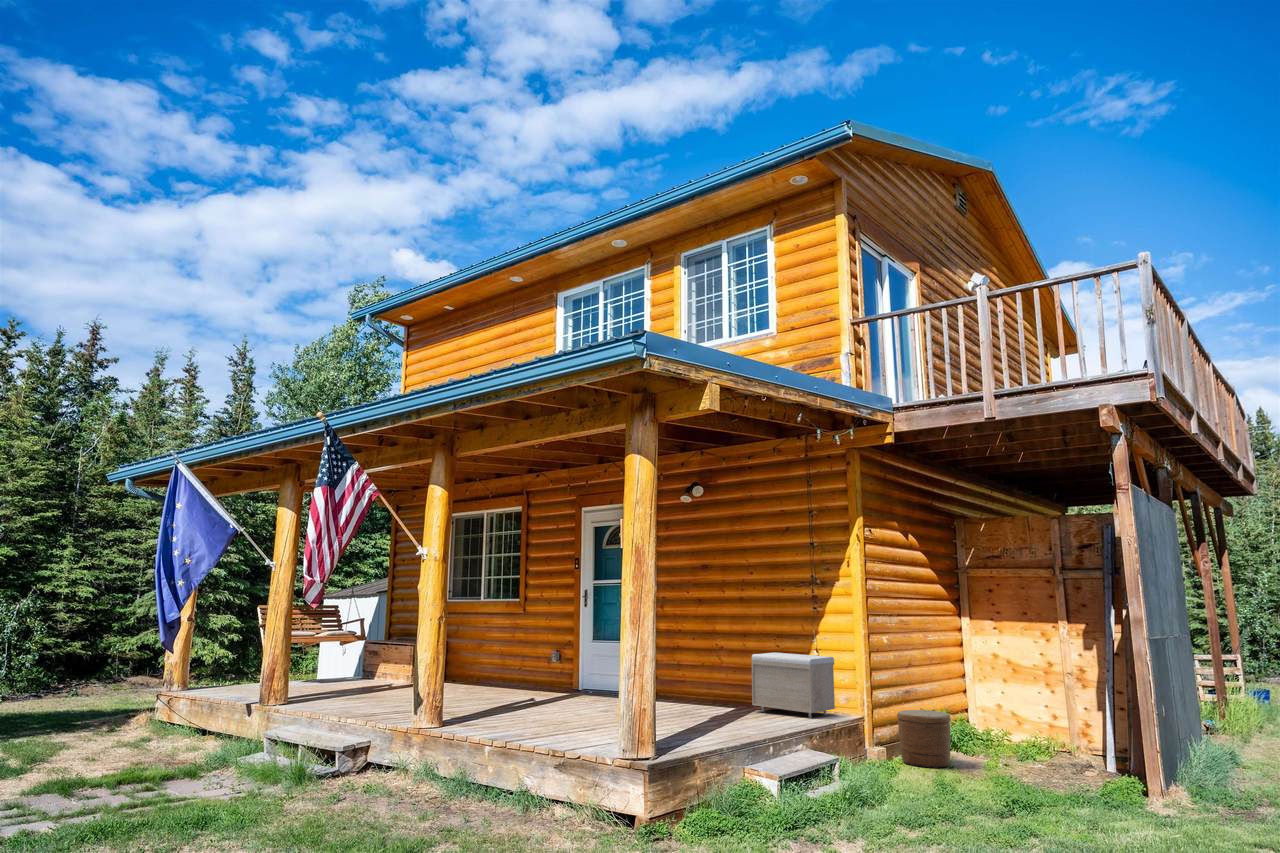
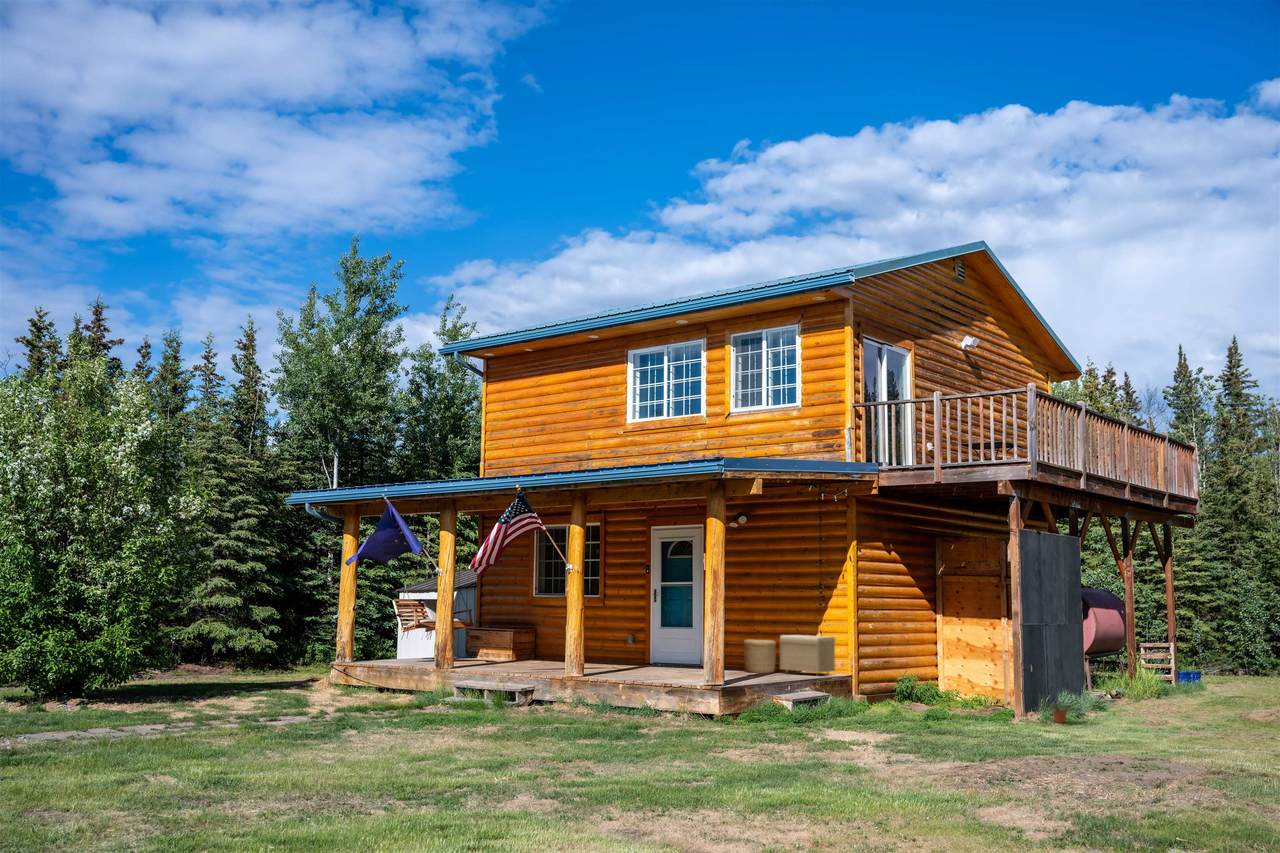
woven basket: present [897,710,951,768] -> present [744,640,776,673]
potted plant: none [1178,763,1257,805] -> present [1042,701,1076,723]

